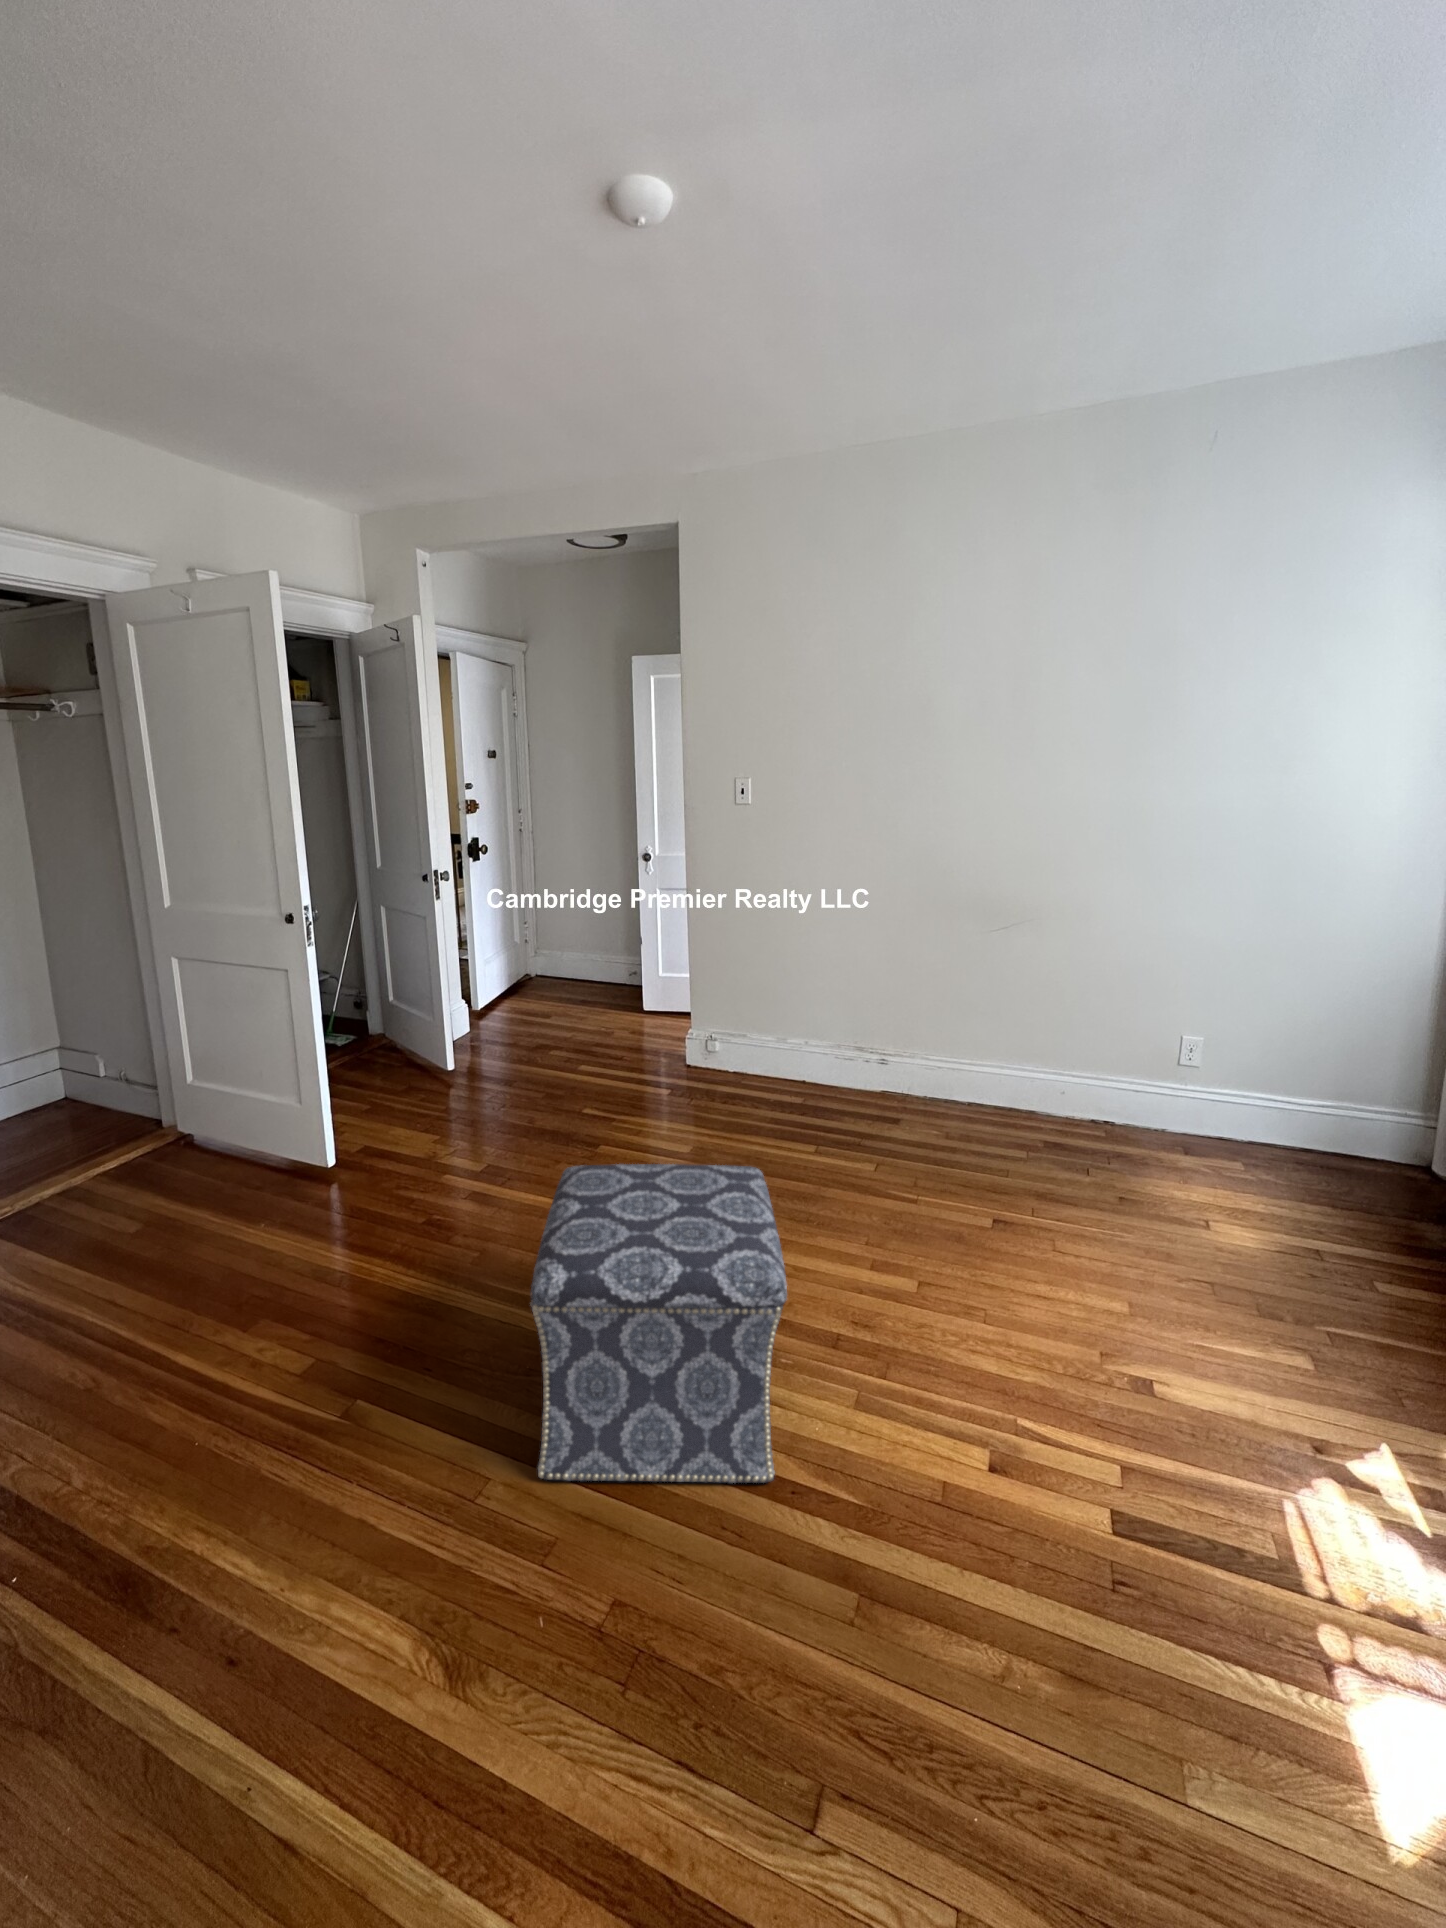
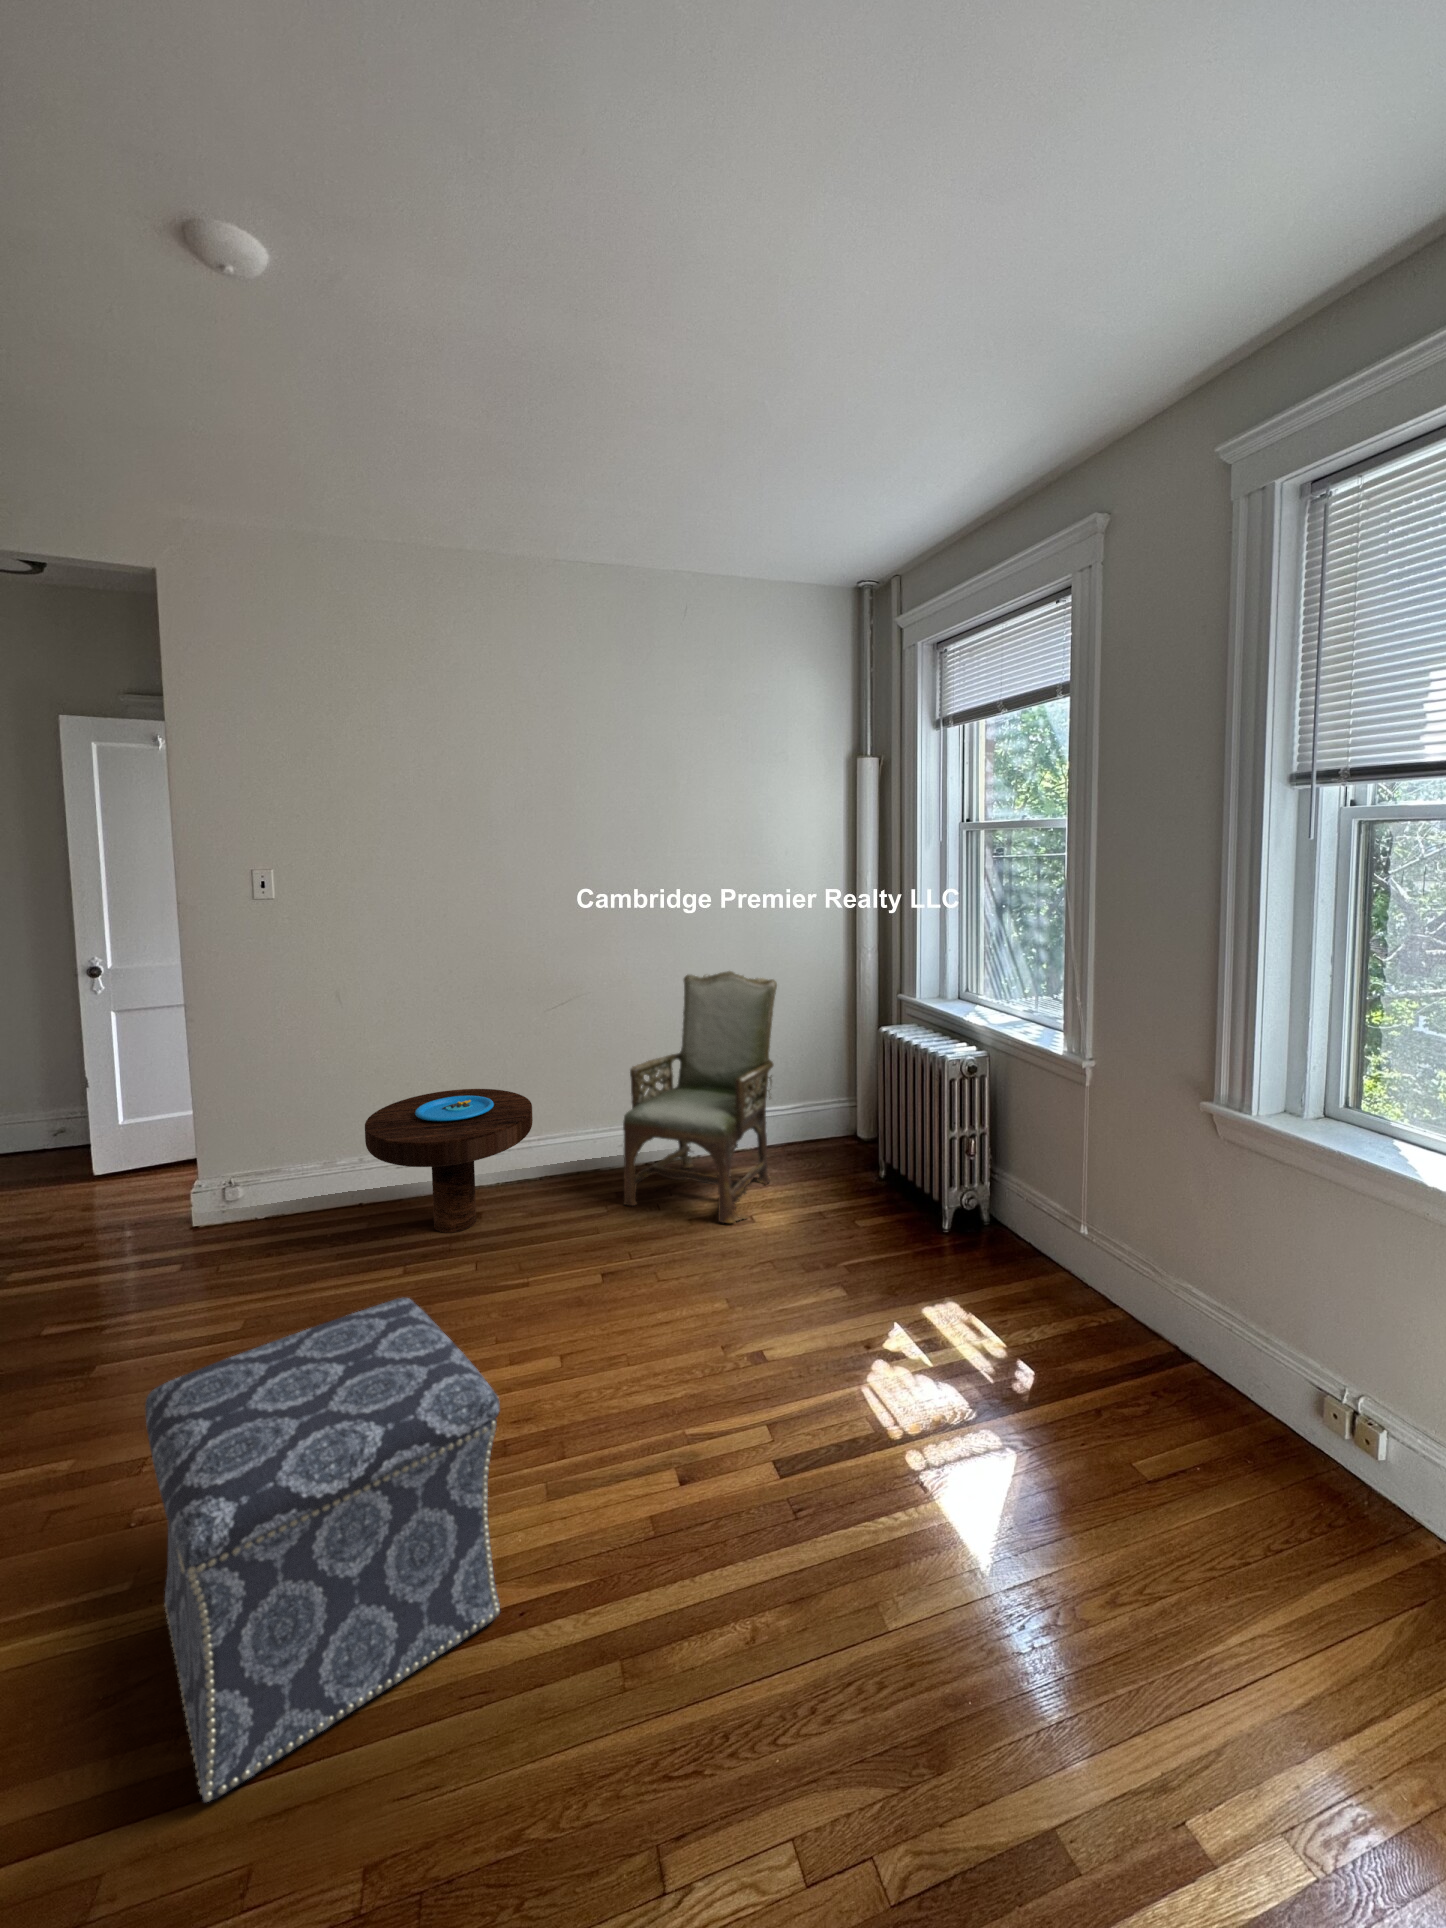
armchair: none [1049,917,1305,1225] -> present [623,971,777,1223]
side table: none [802,995,960,1130] -> present [365,1089,533,1233]

